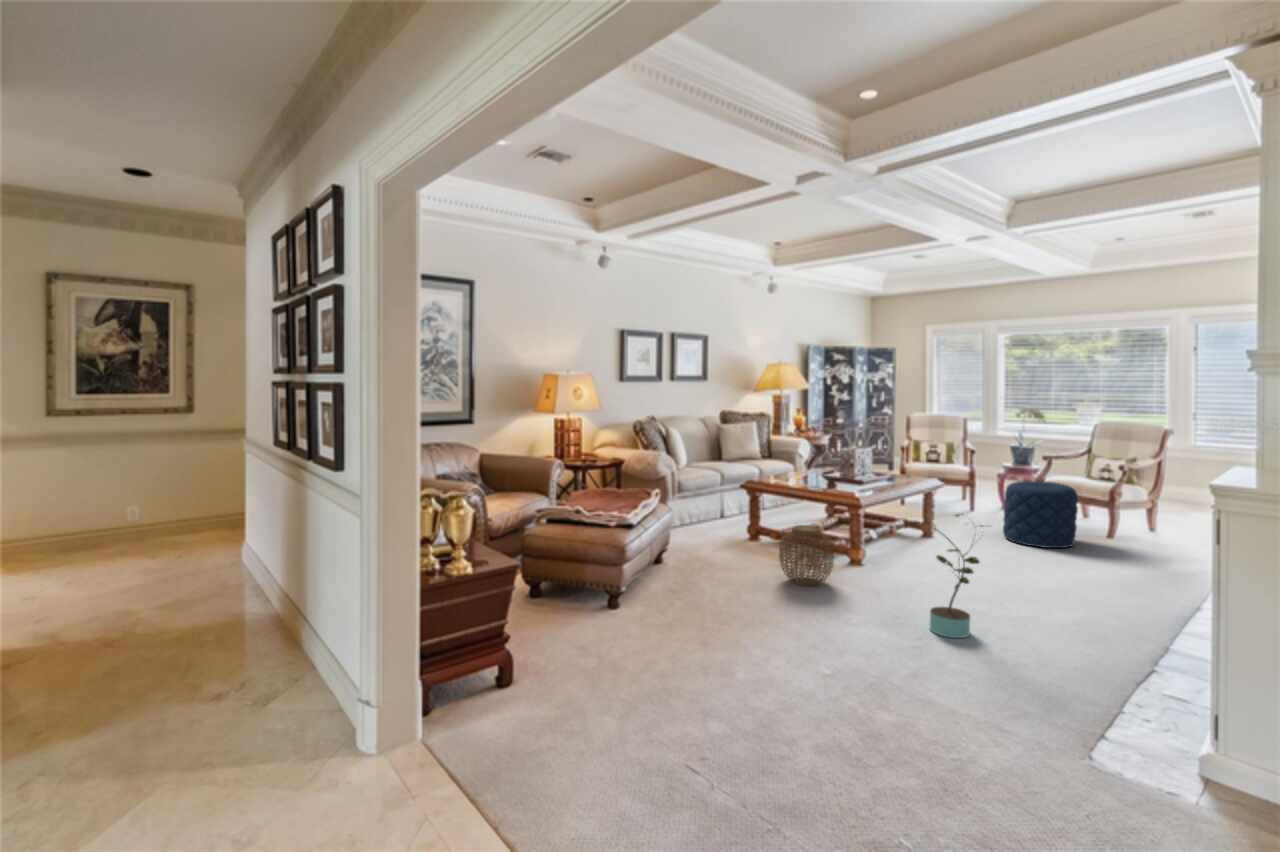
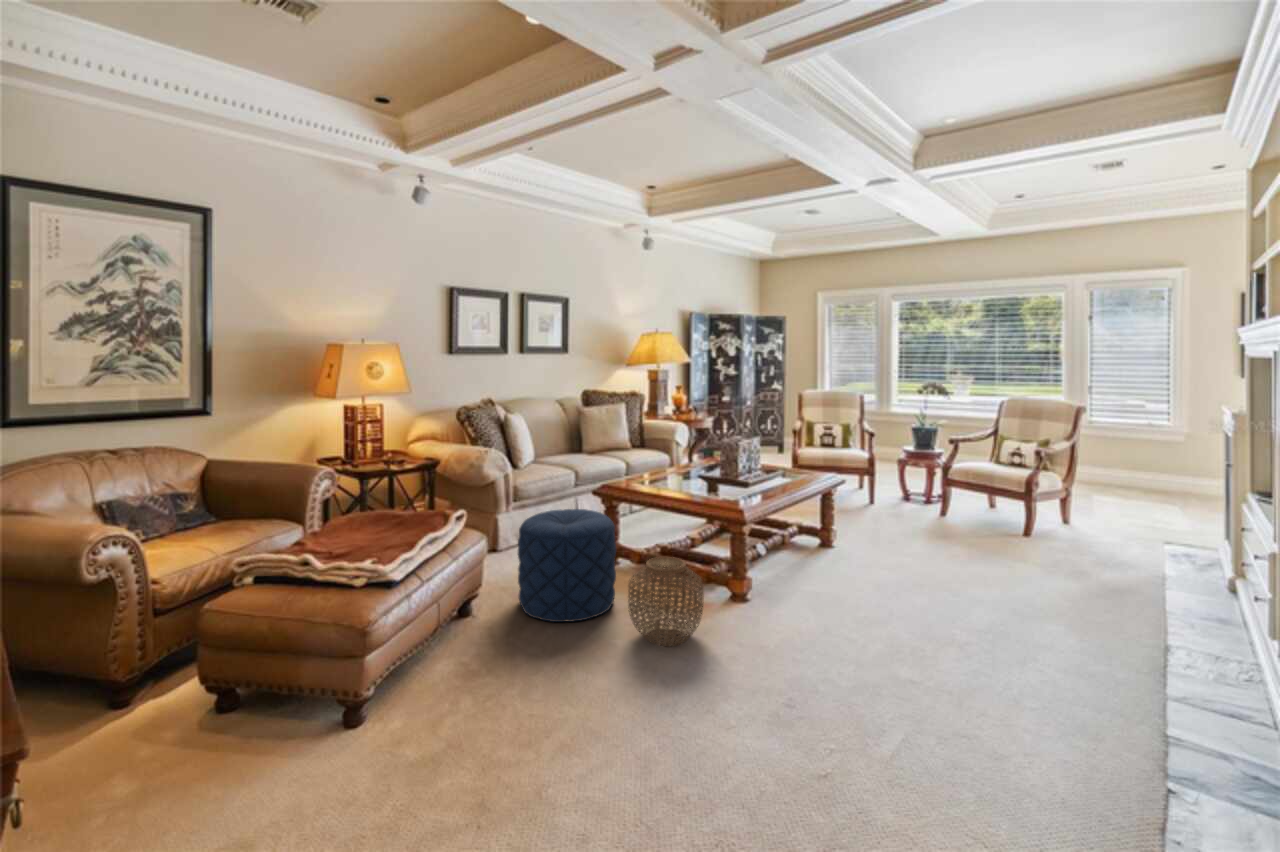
pouf: present [1003,481,1078,548] -> present [518,509,616,622]
potted plant: present [919,514,979,638] -> none [814,553,926,746]

